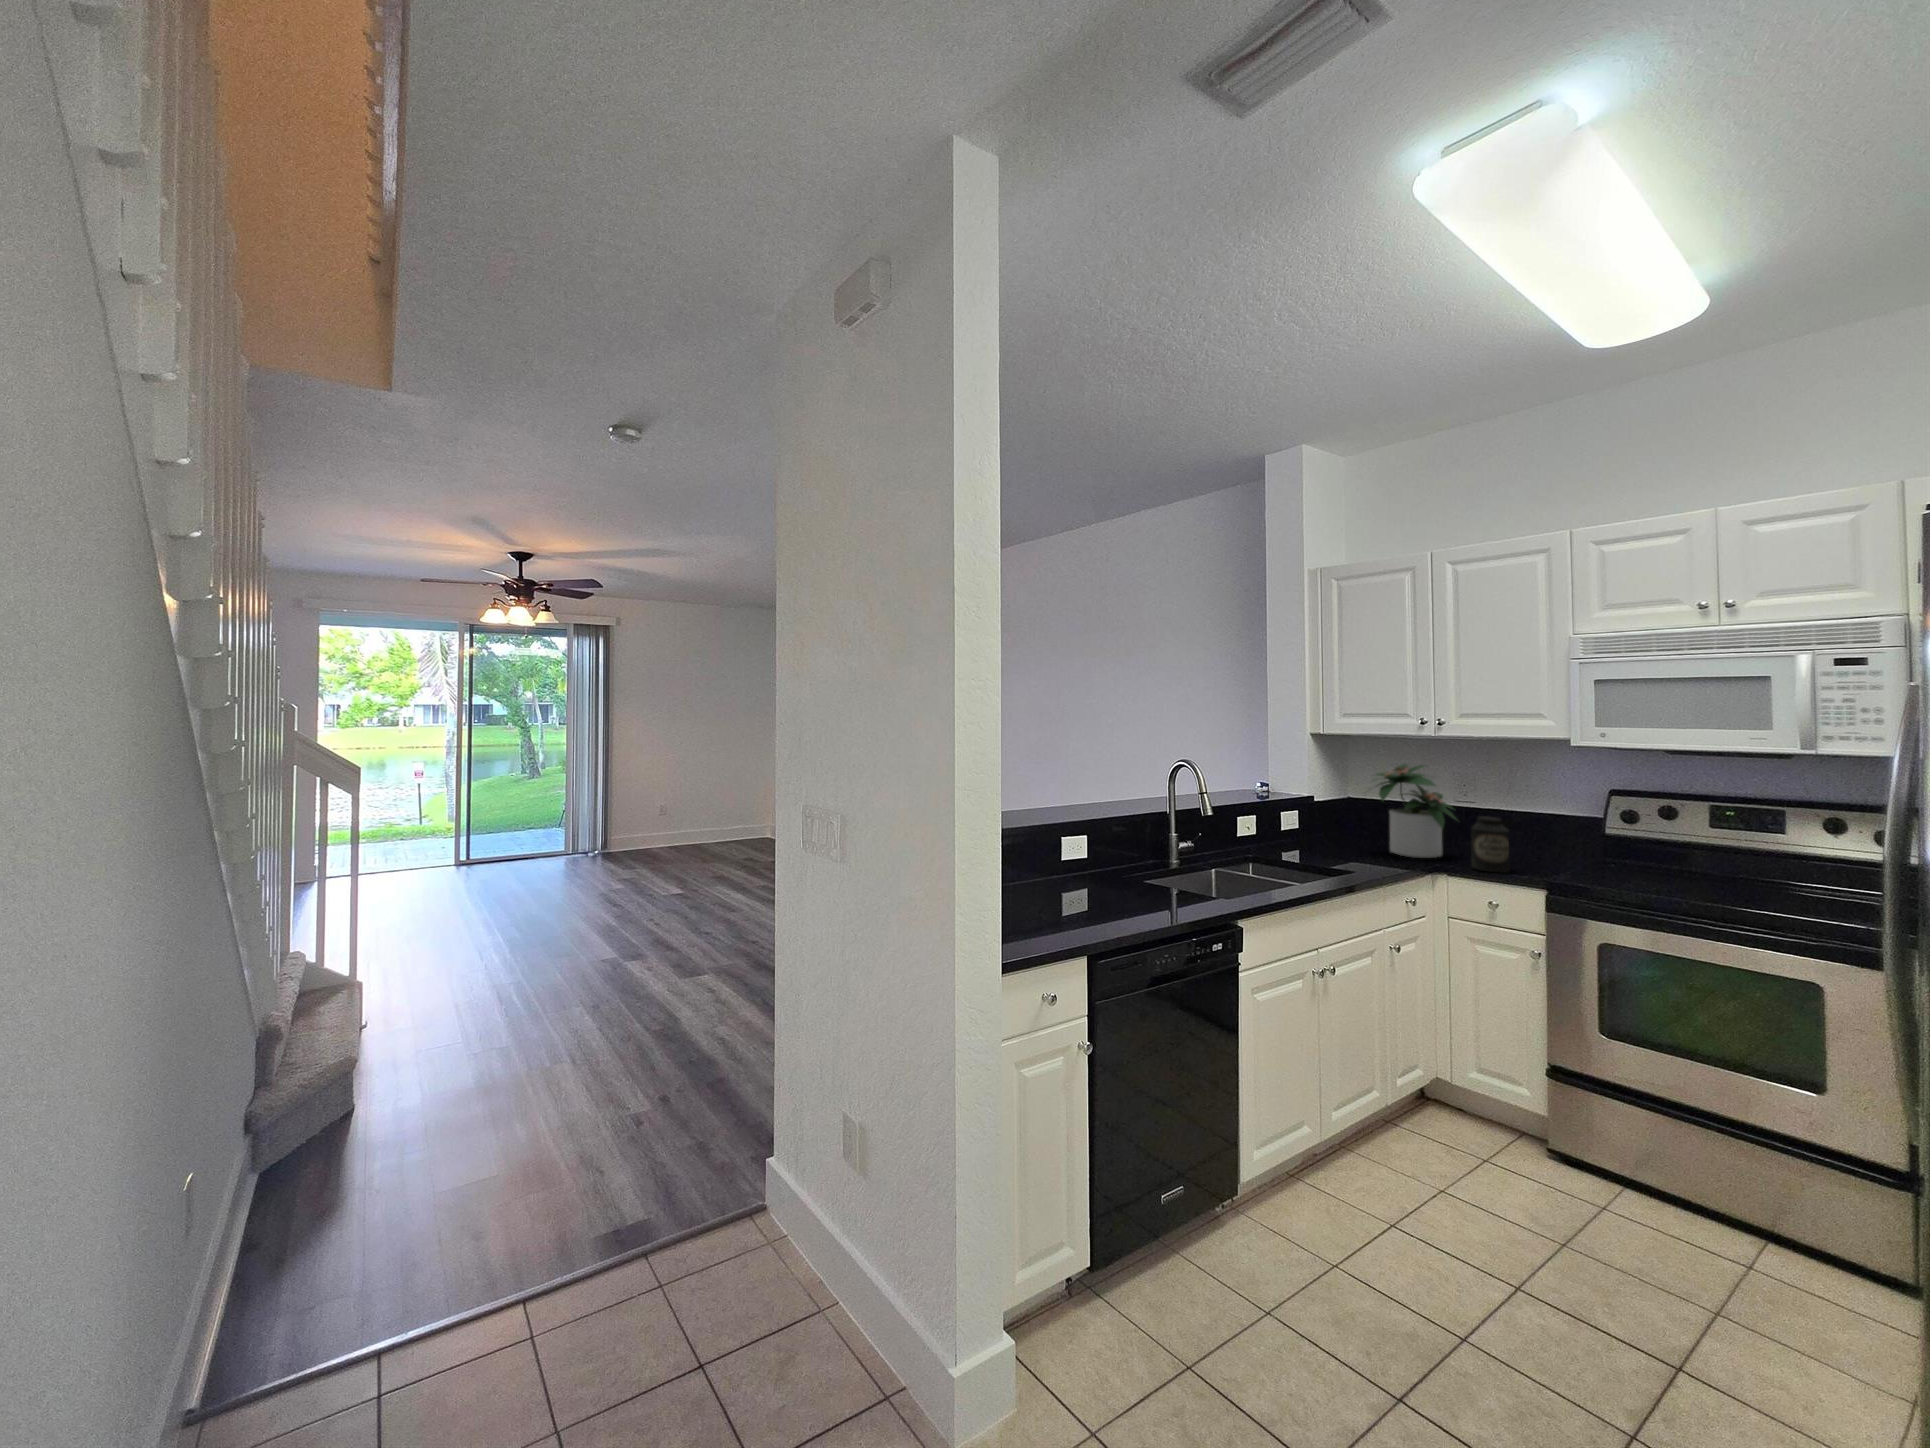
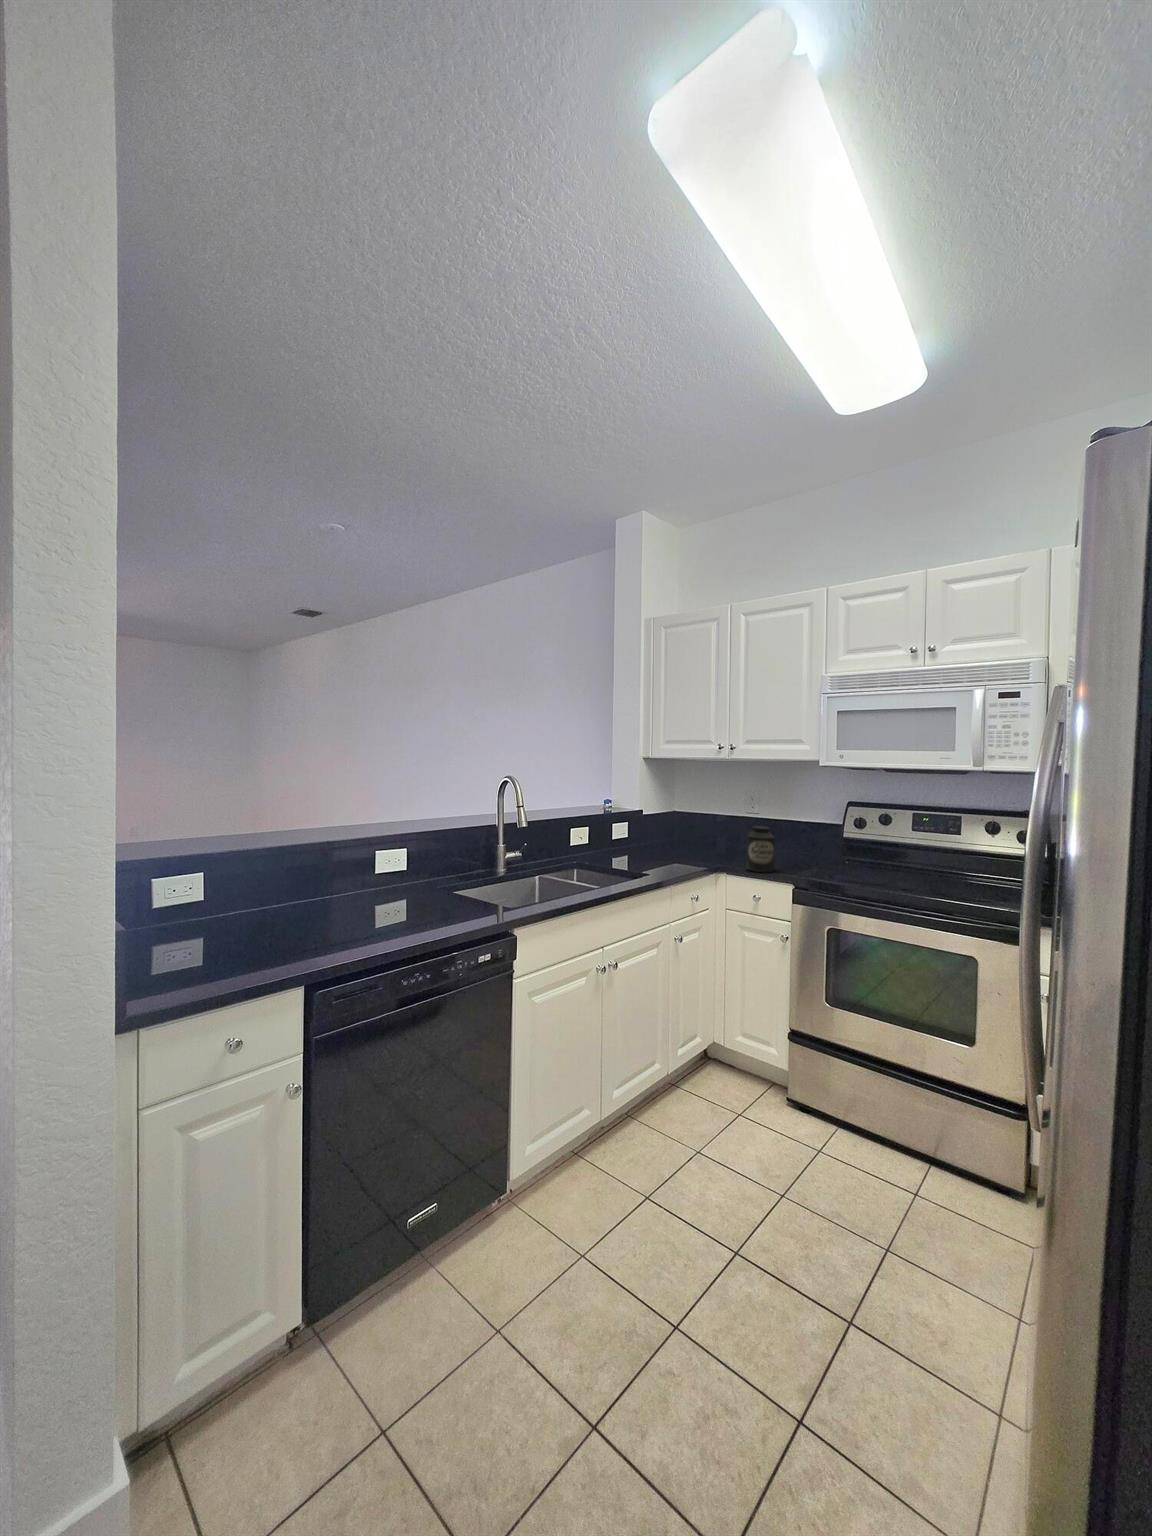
potted plant: present [1366,764,1456,858] -> none [673,784,745,862]

